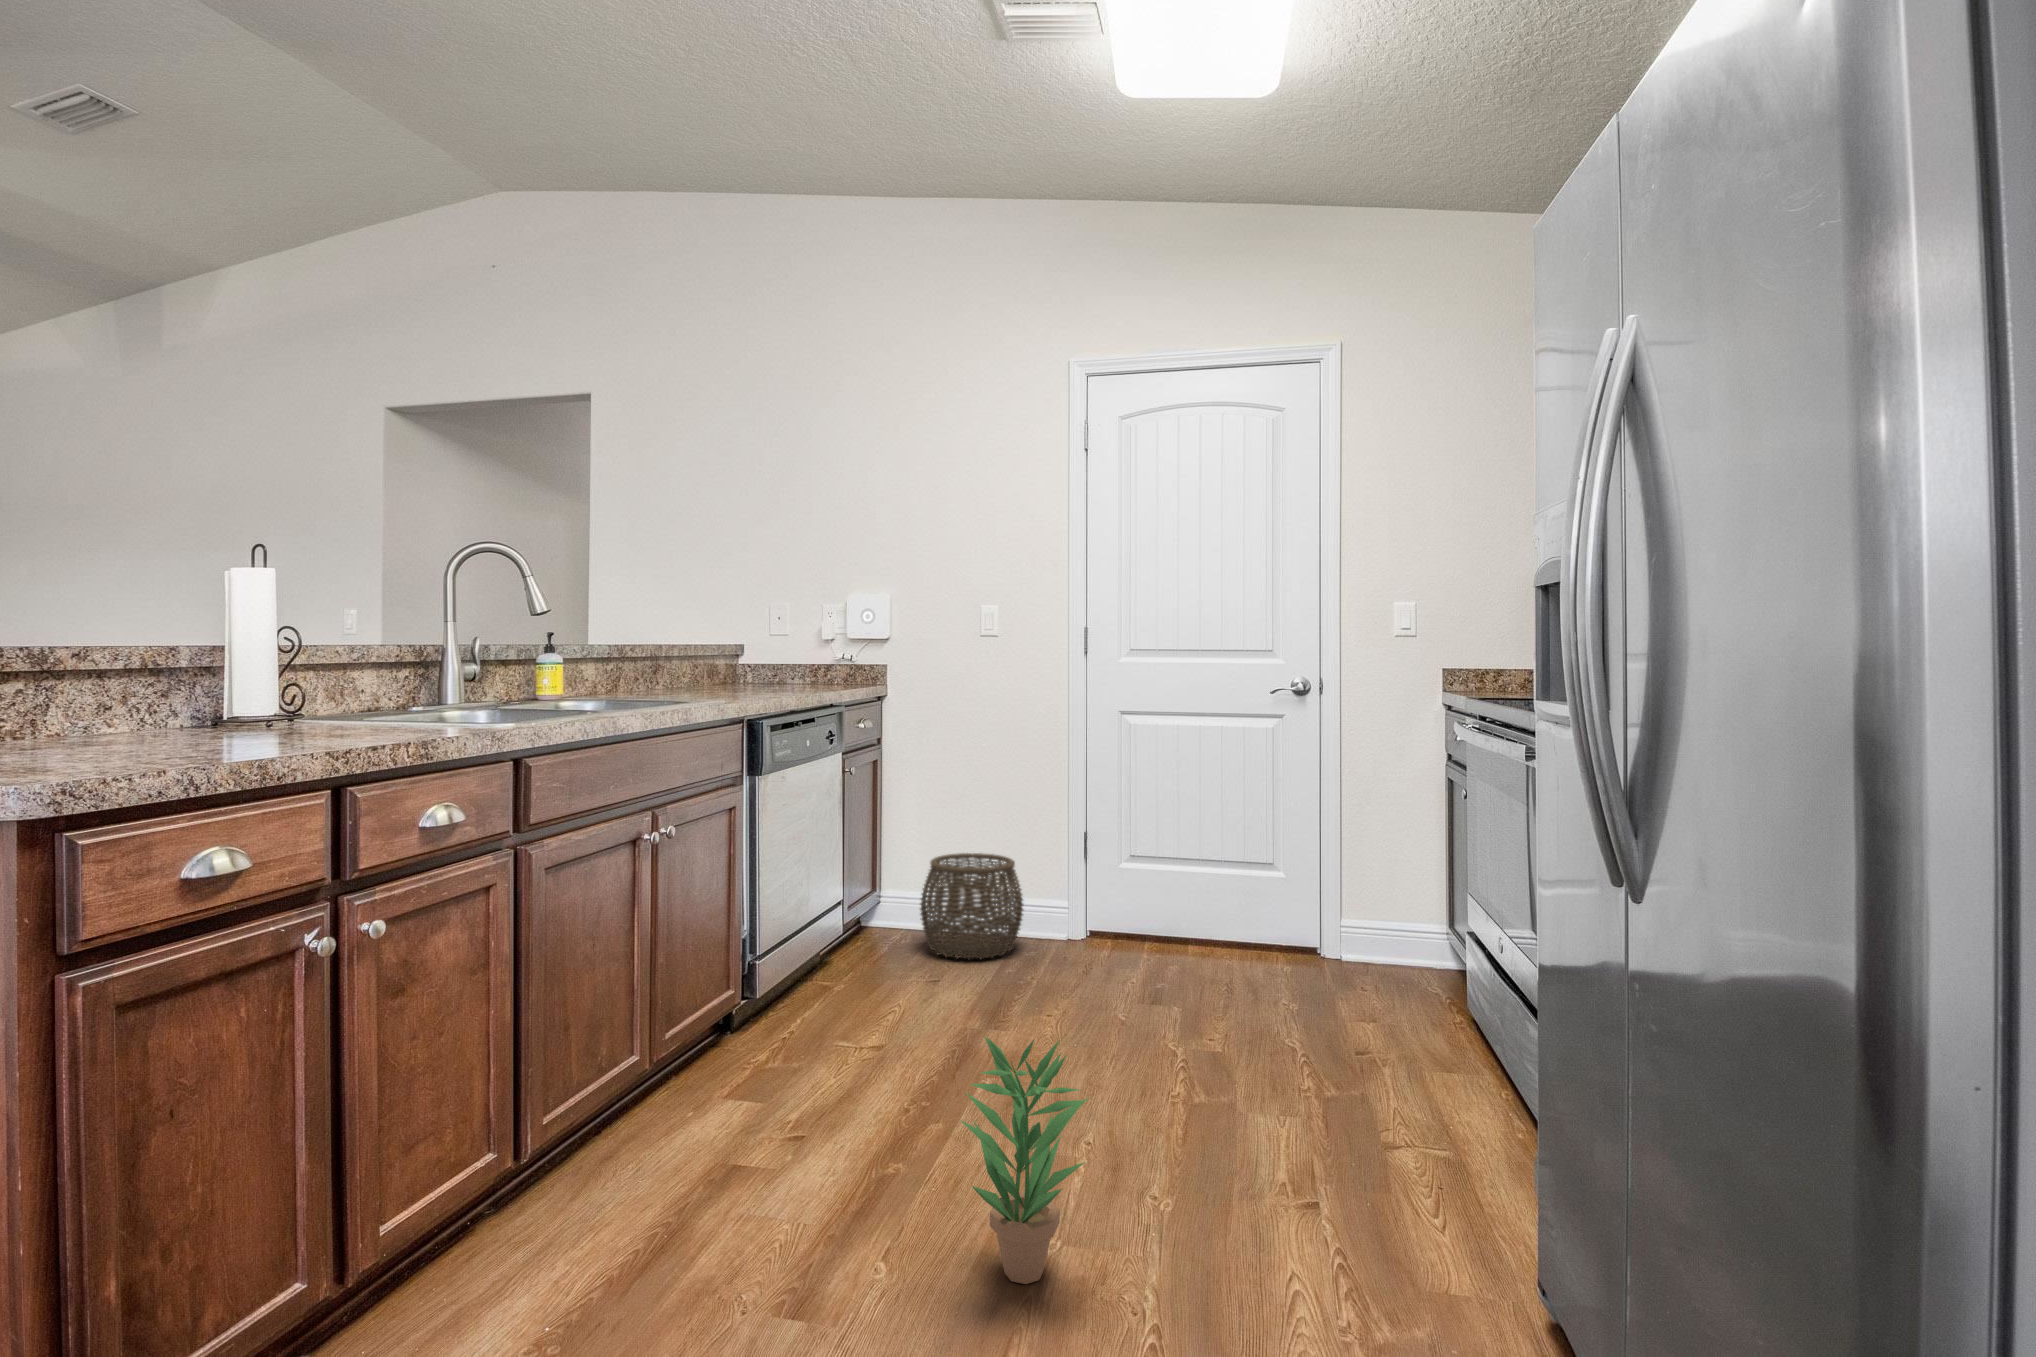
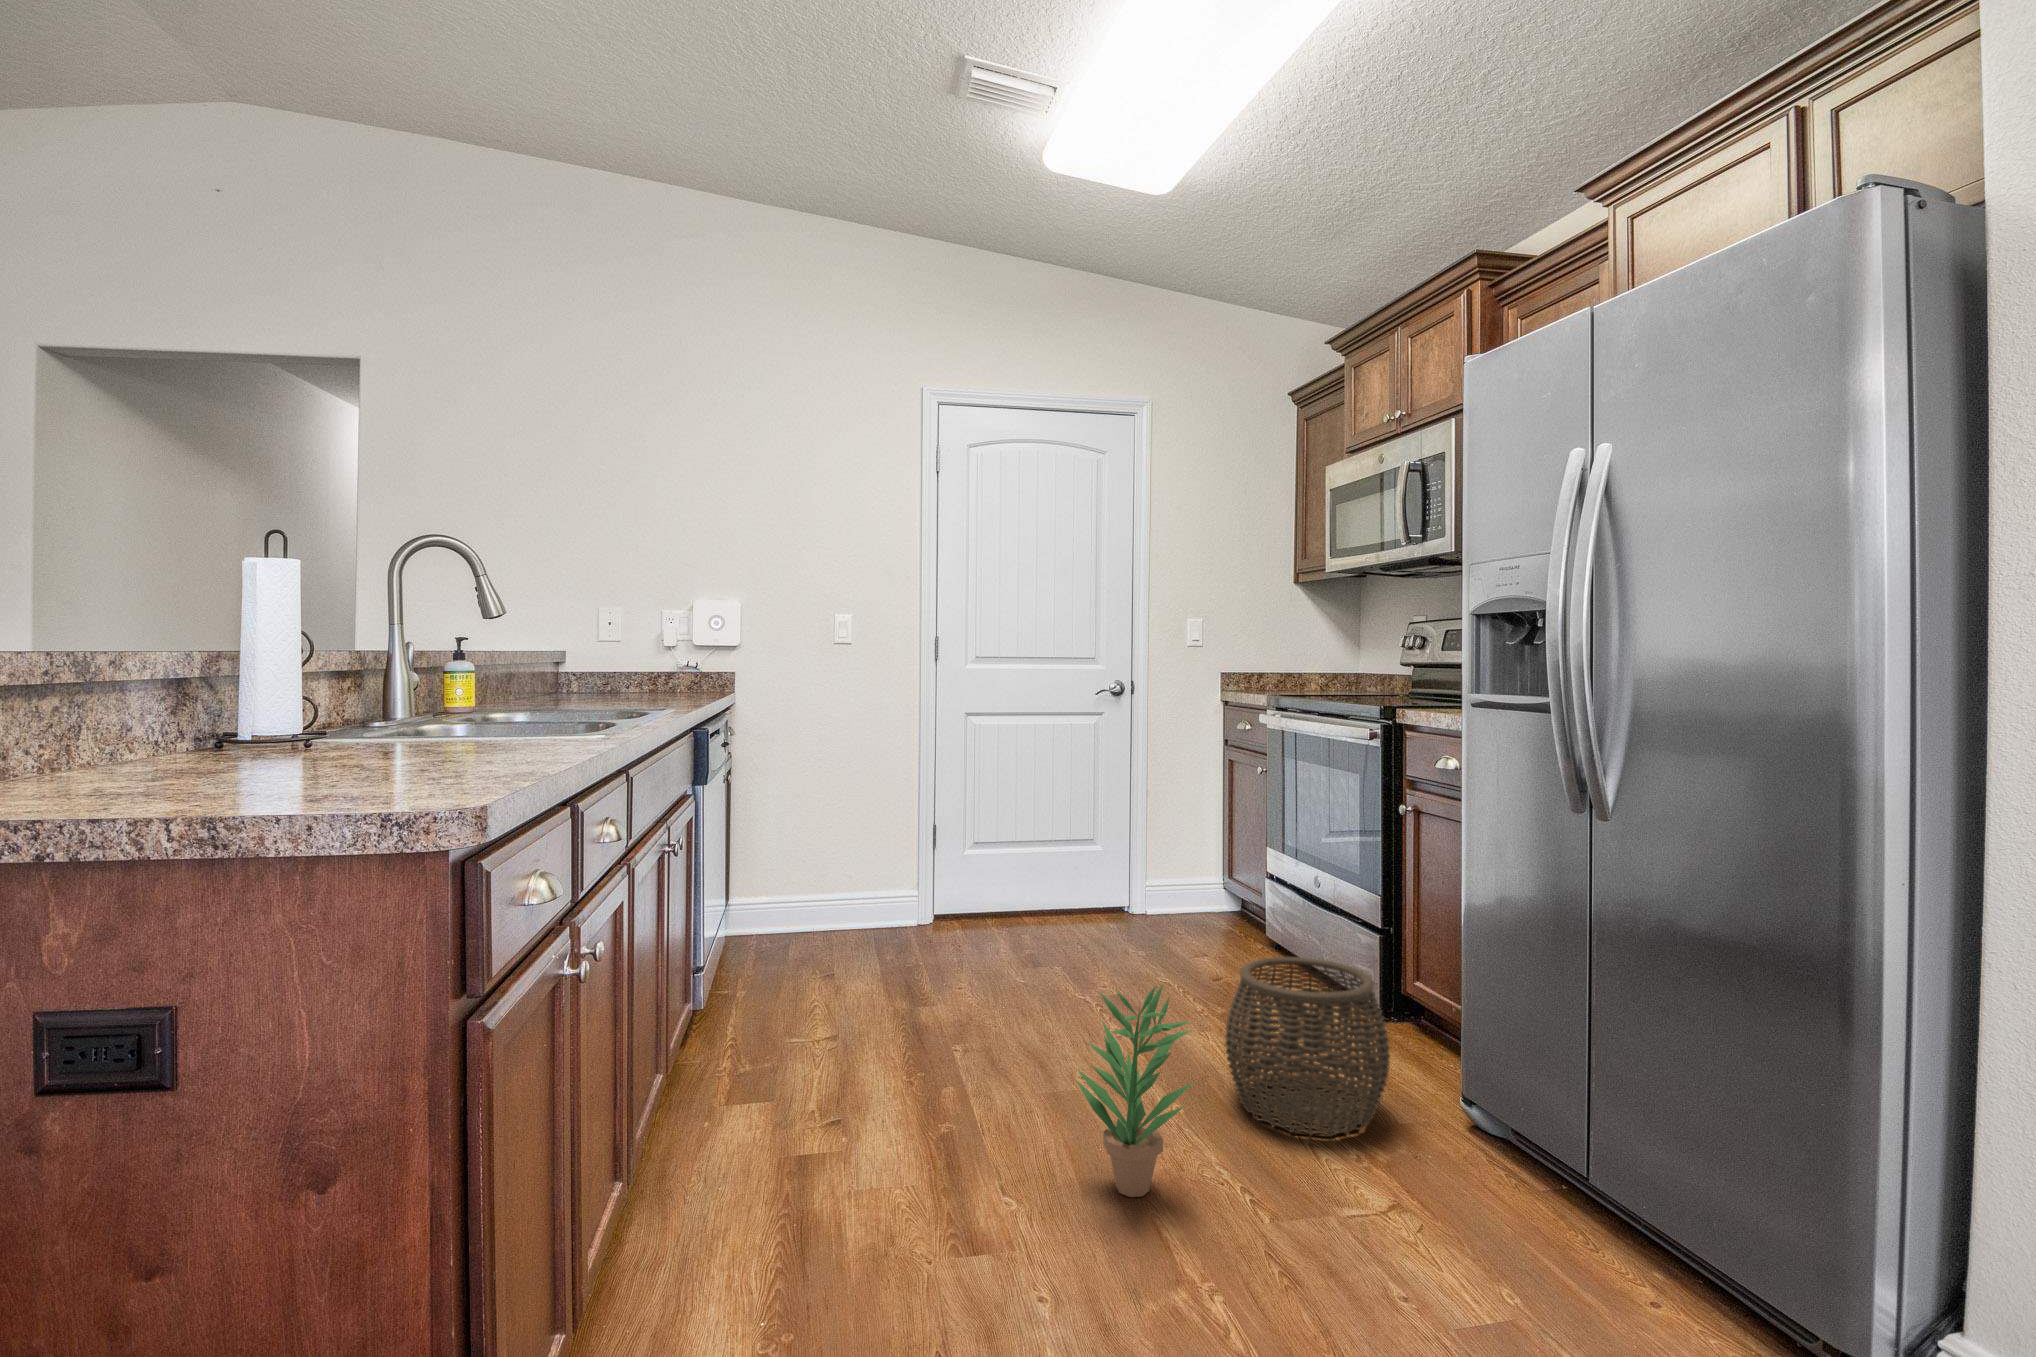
woven basket: present [920,853,1023,959] -> present [1225,957,1390,1136]

